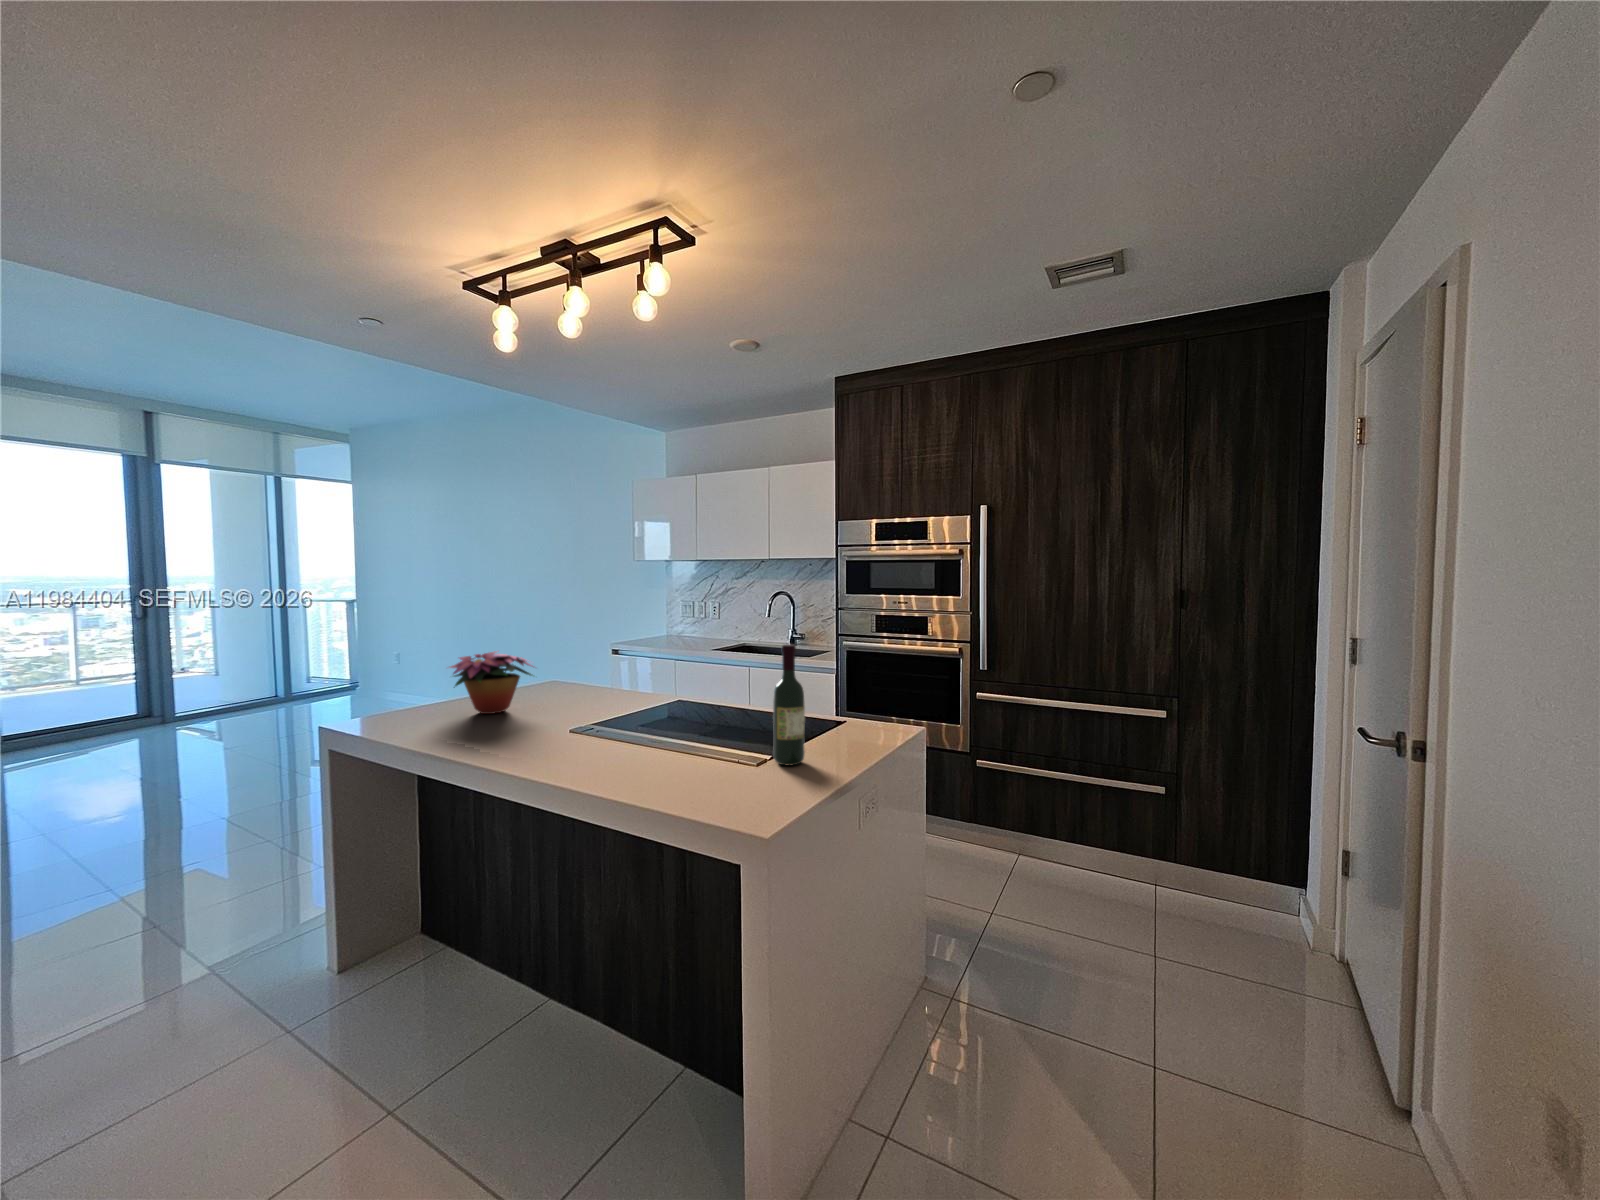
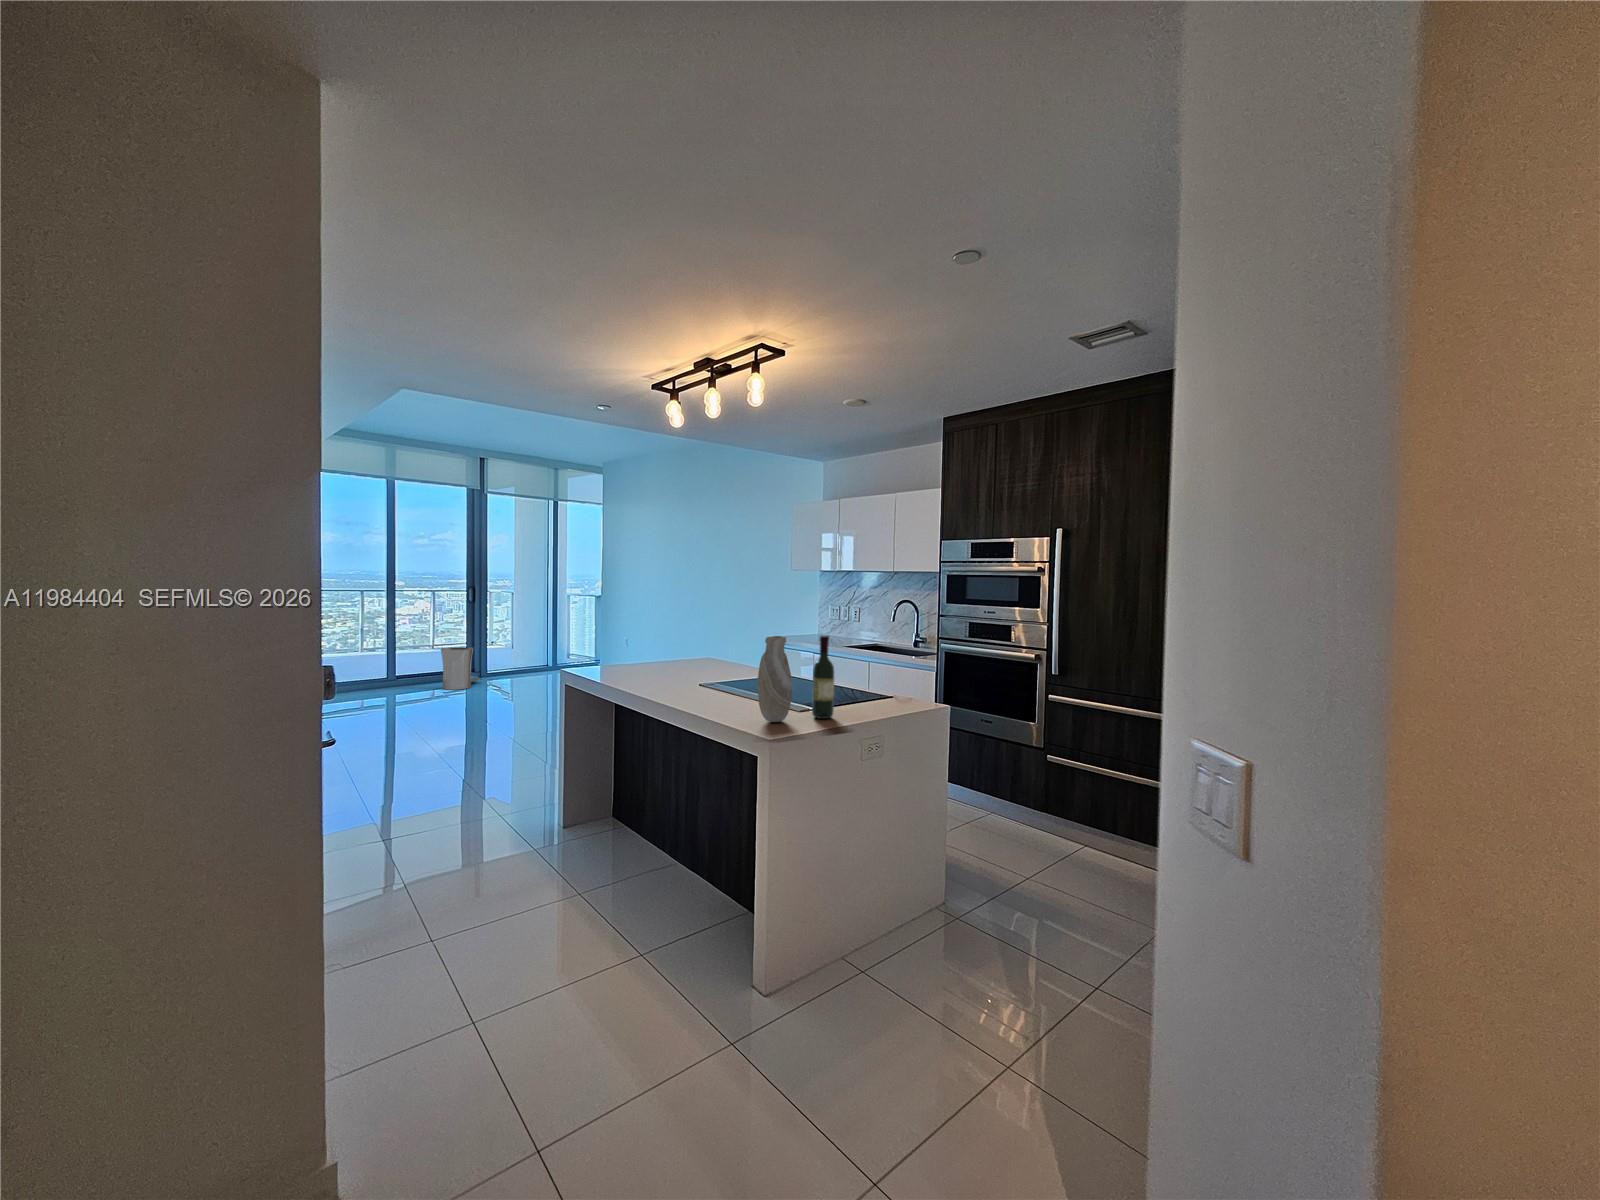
vase: none [701,650,753,781] -> present [758,636,792,722]
flower arrangement: present [450,651,533,714] -> none [628,633,690,676]
trash can: none [86,679,159,745] -> present [441,647,479,690]

